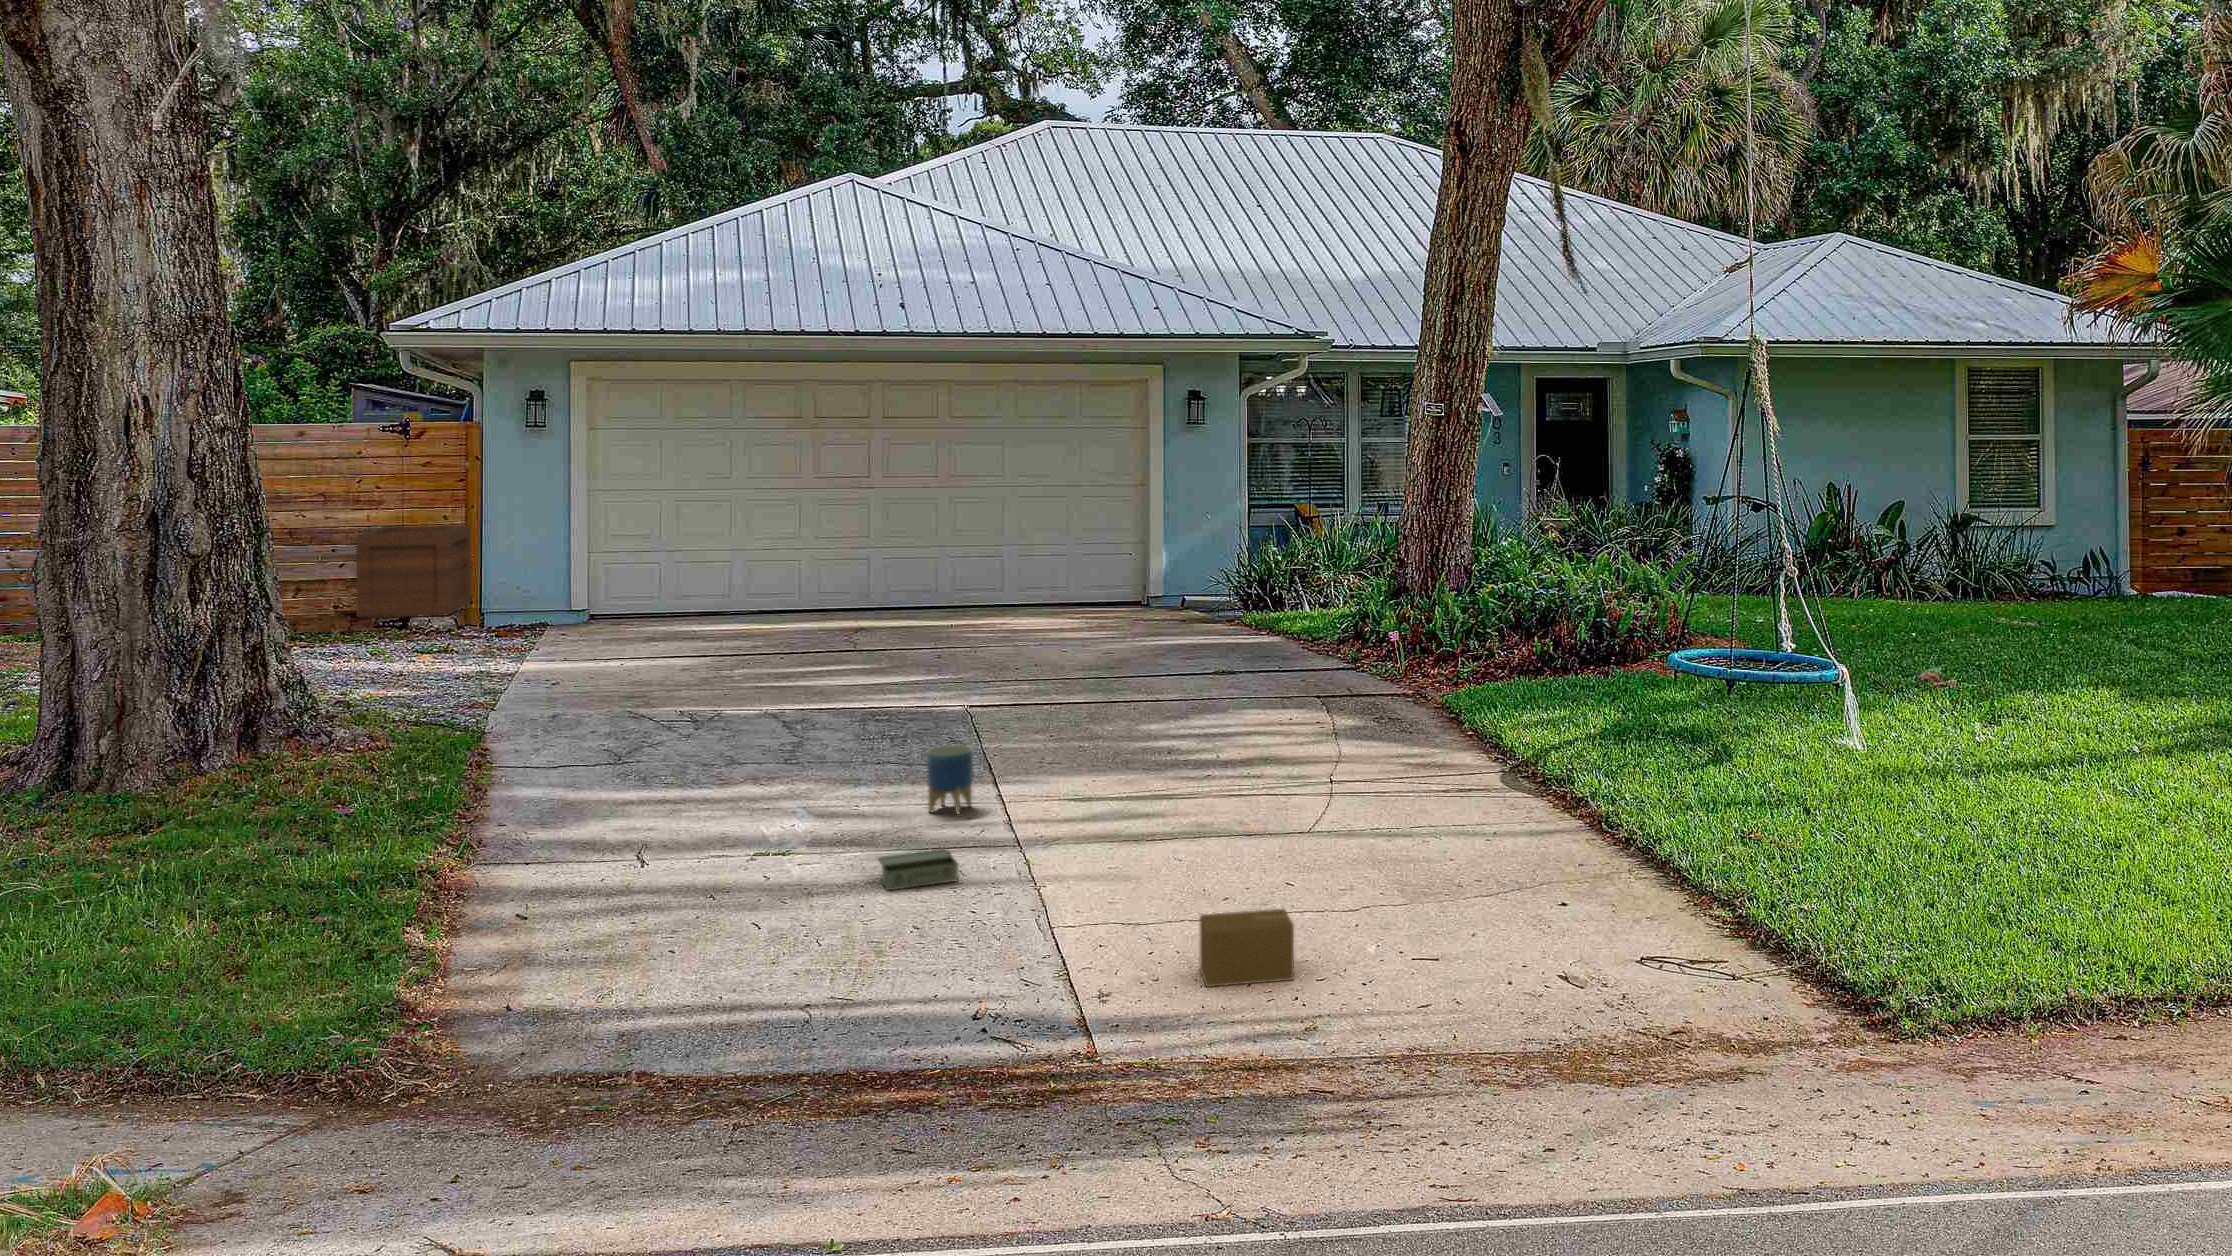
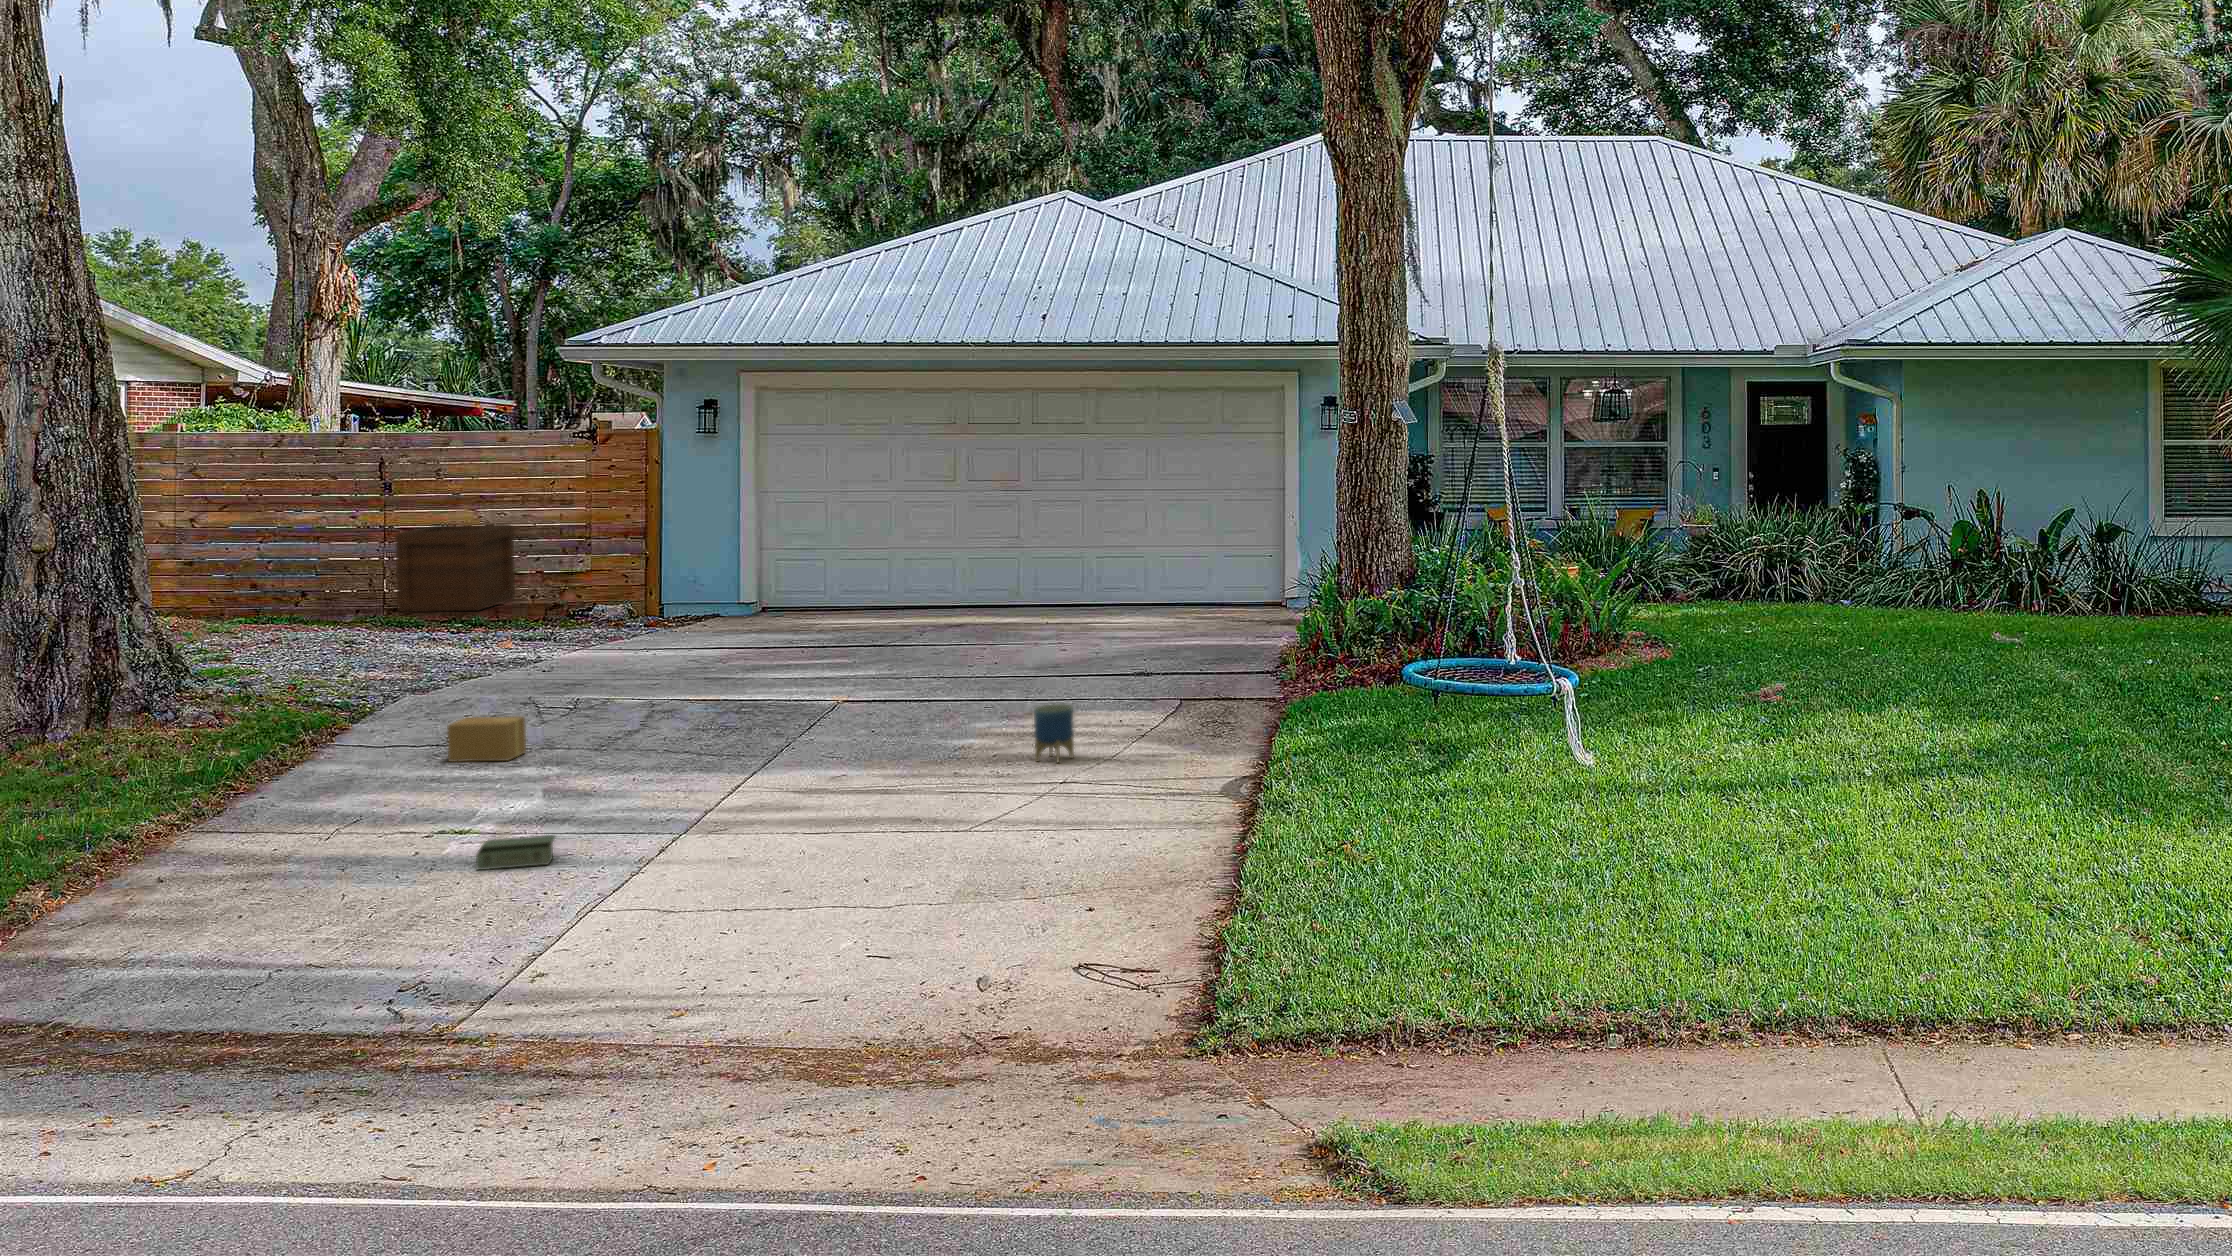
planter: present [927,745,973,814] -> present [1034,704,1074,762]
cardboard box: present [1200,909,1294,987] -> present [447,716,526,762]

